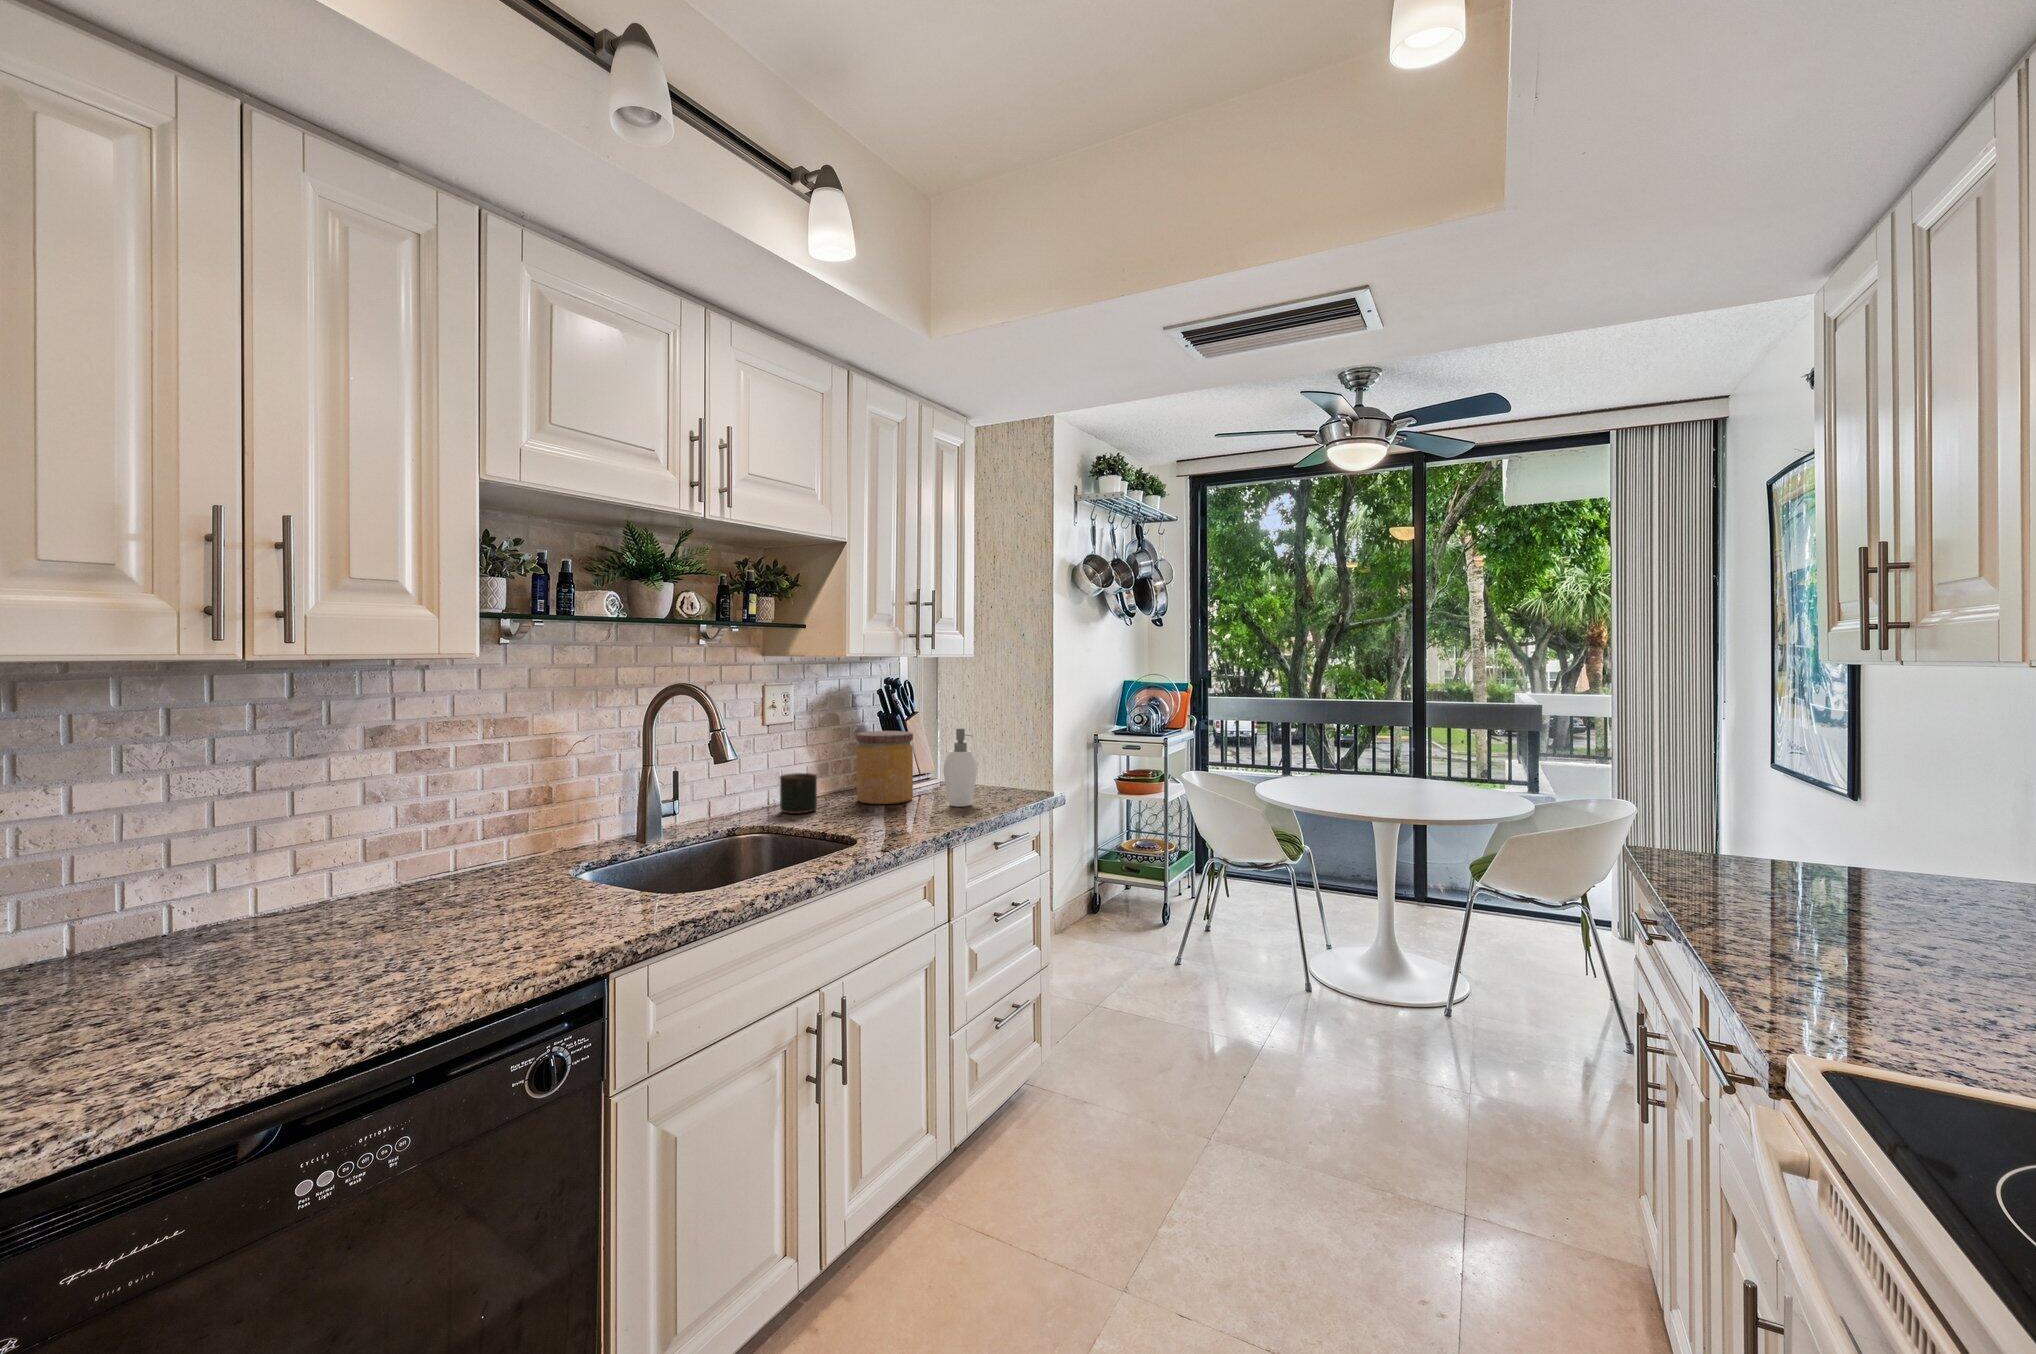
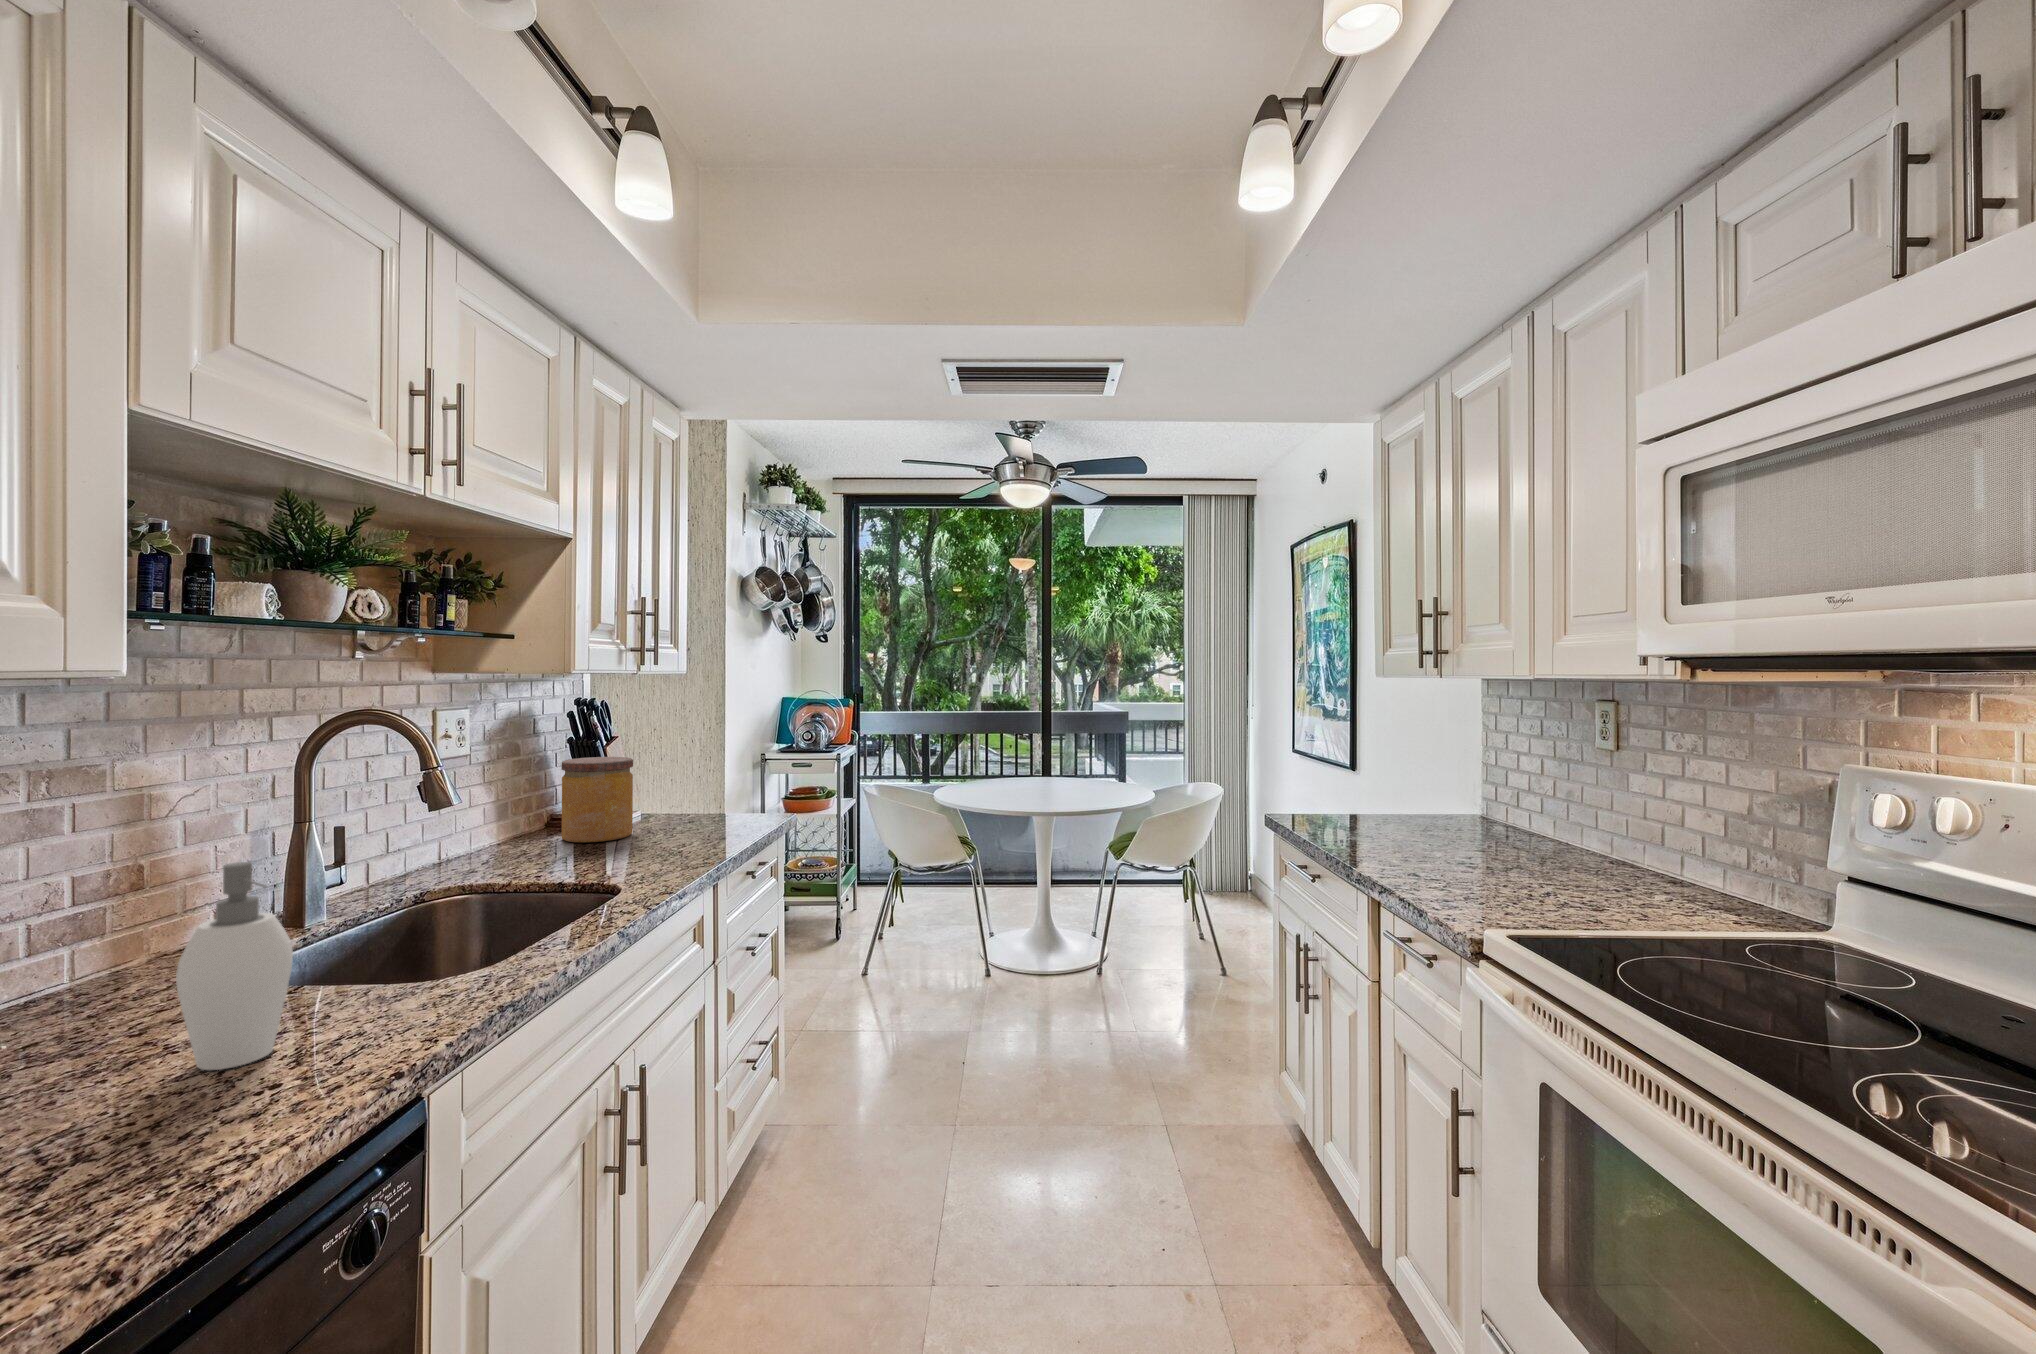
soap dispenser: present [943,728,977,806] -> present [176,862,293,1070]
mug: present [780,773,817,814] -> none [468,812,522,863]

